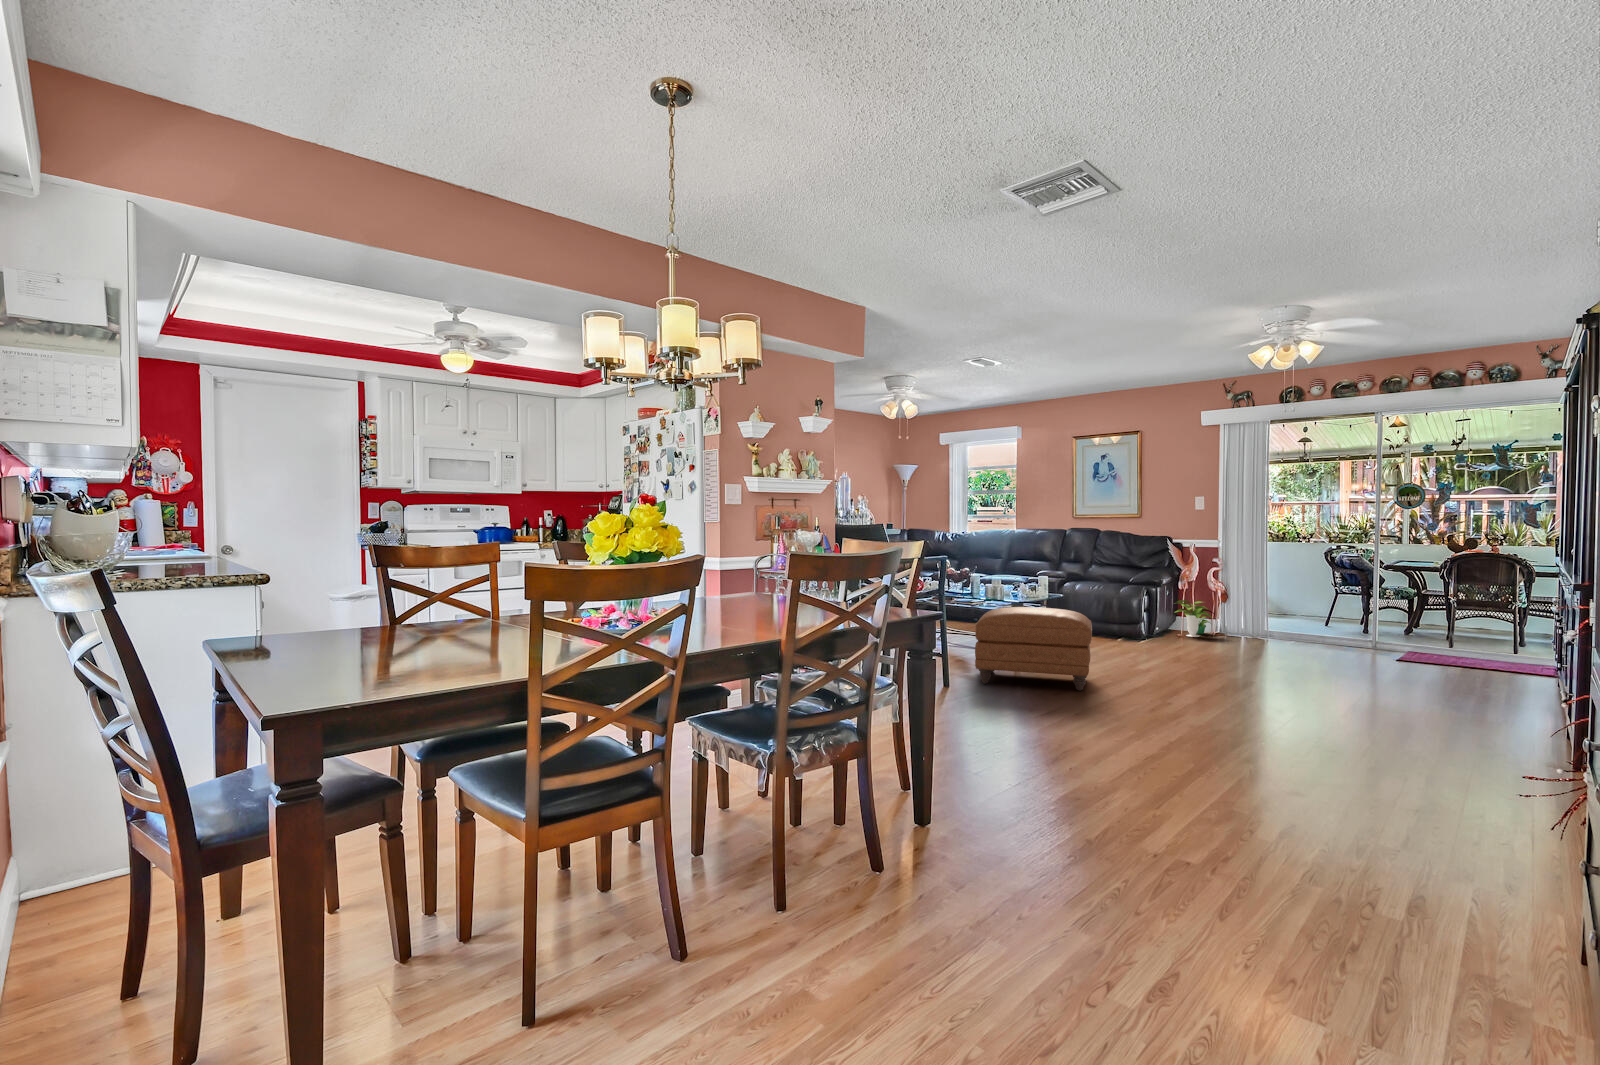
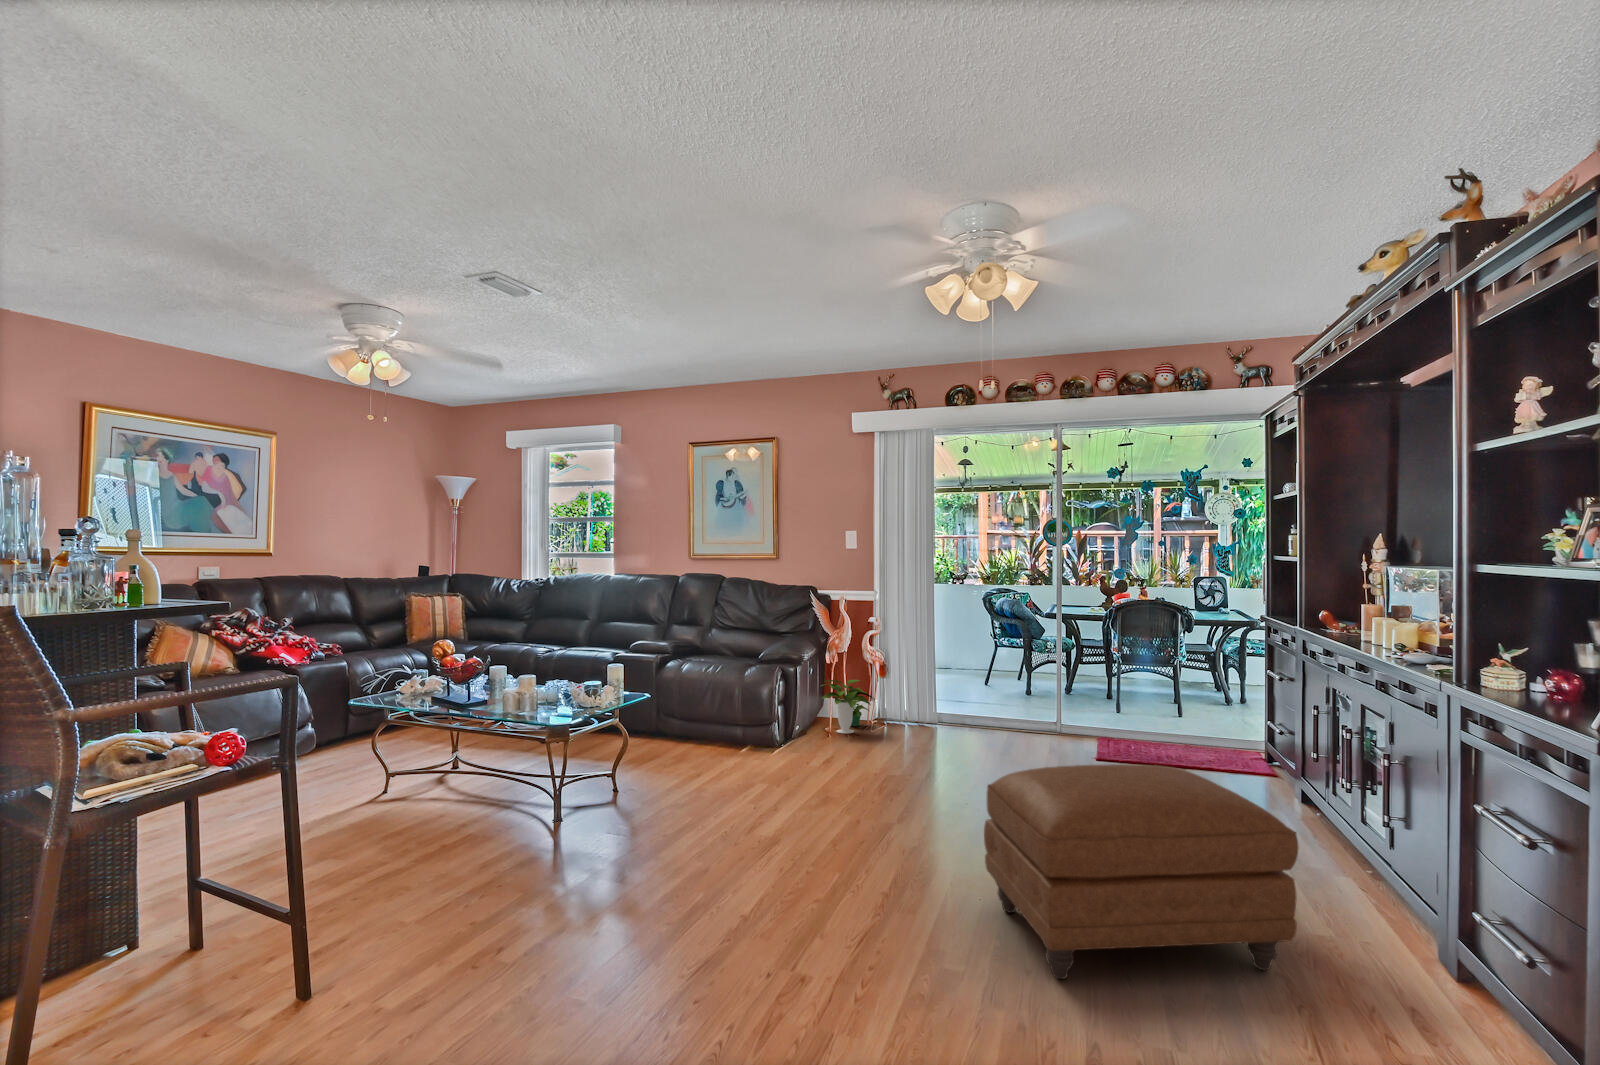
ottoman: present [975,607,1092,691] -> present [984,764,1298,979]

